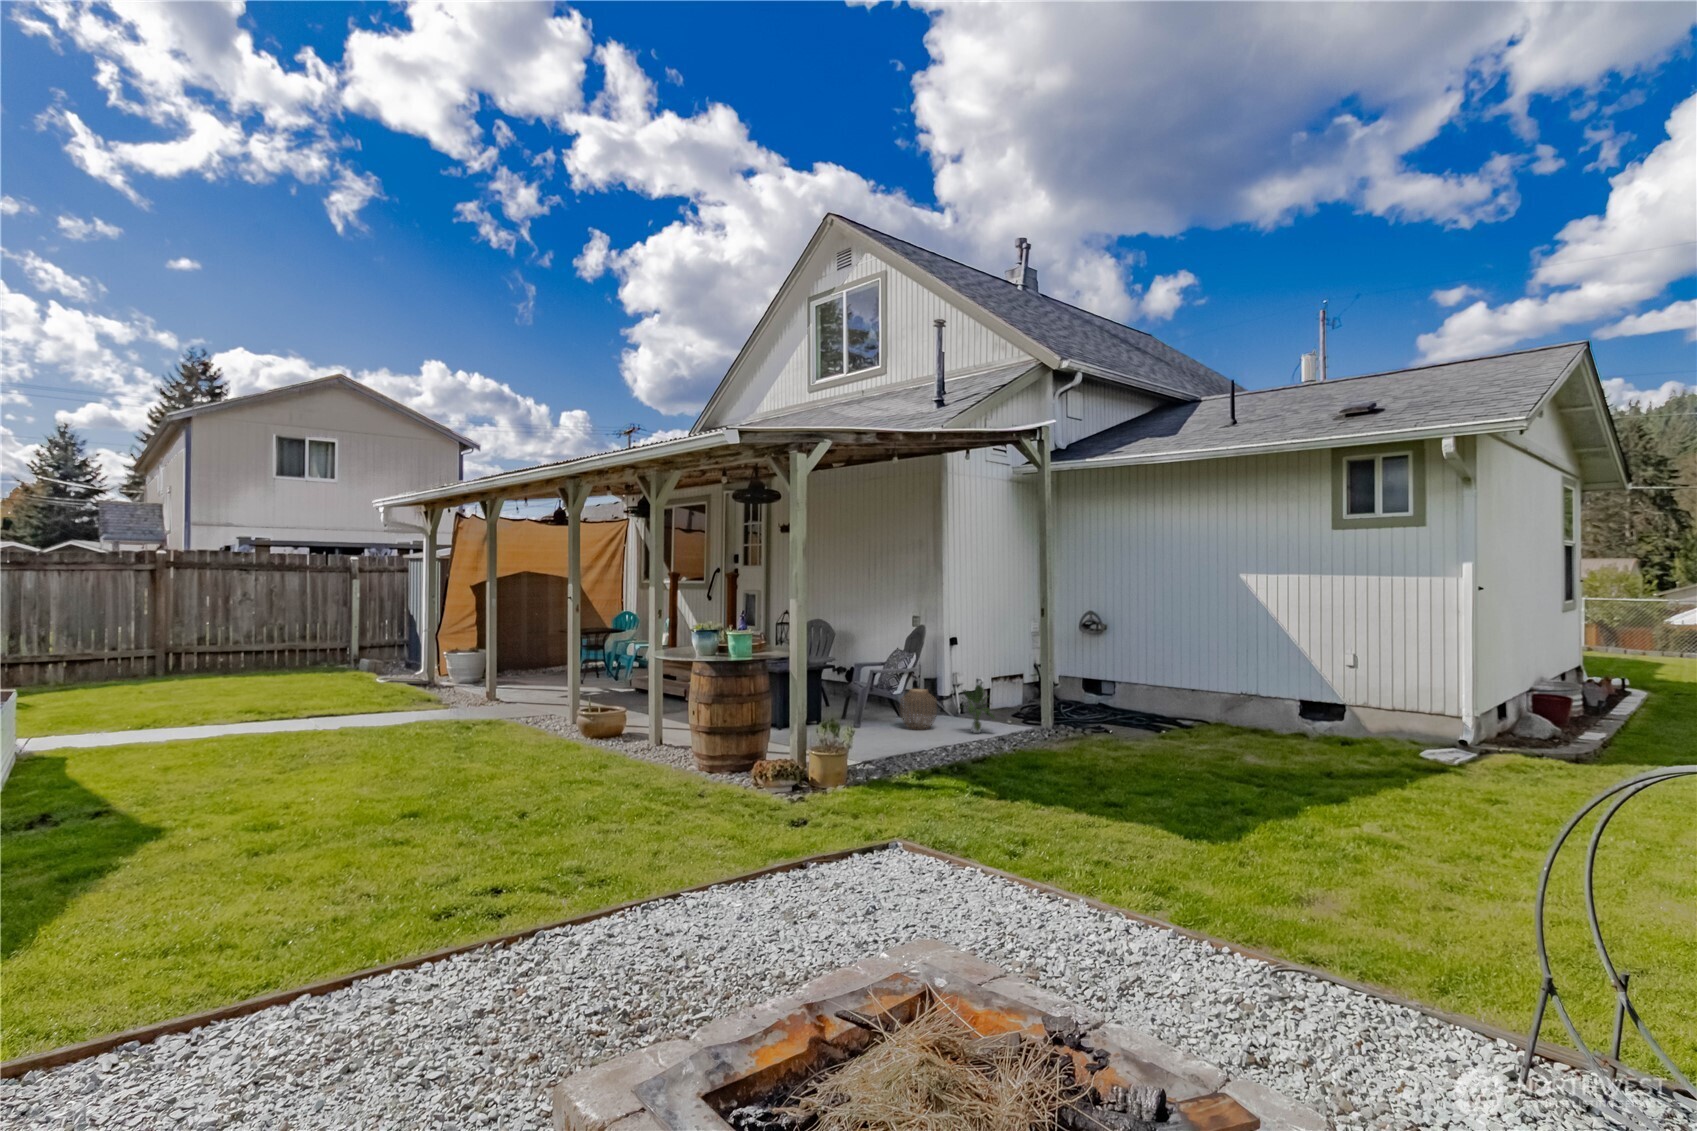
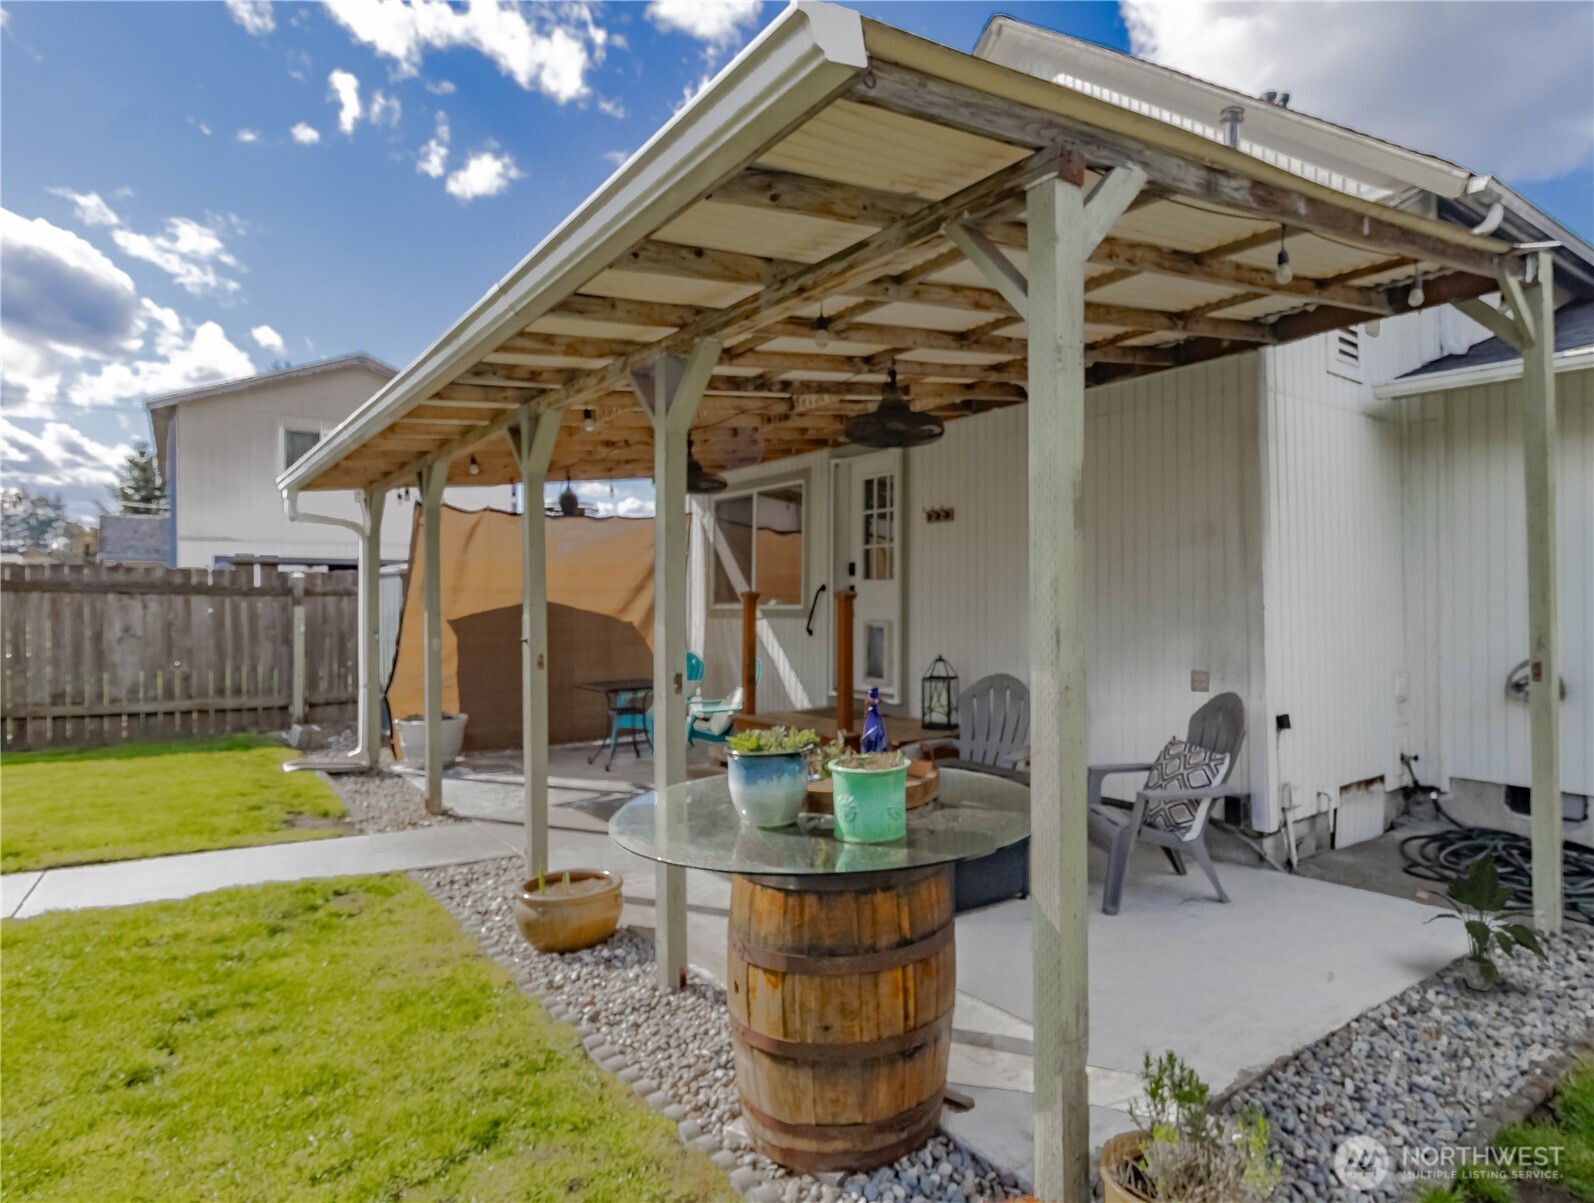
woven basket: present [900,689,937,729] -> none [1241,854,1347,967]

